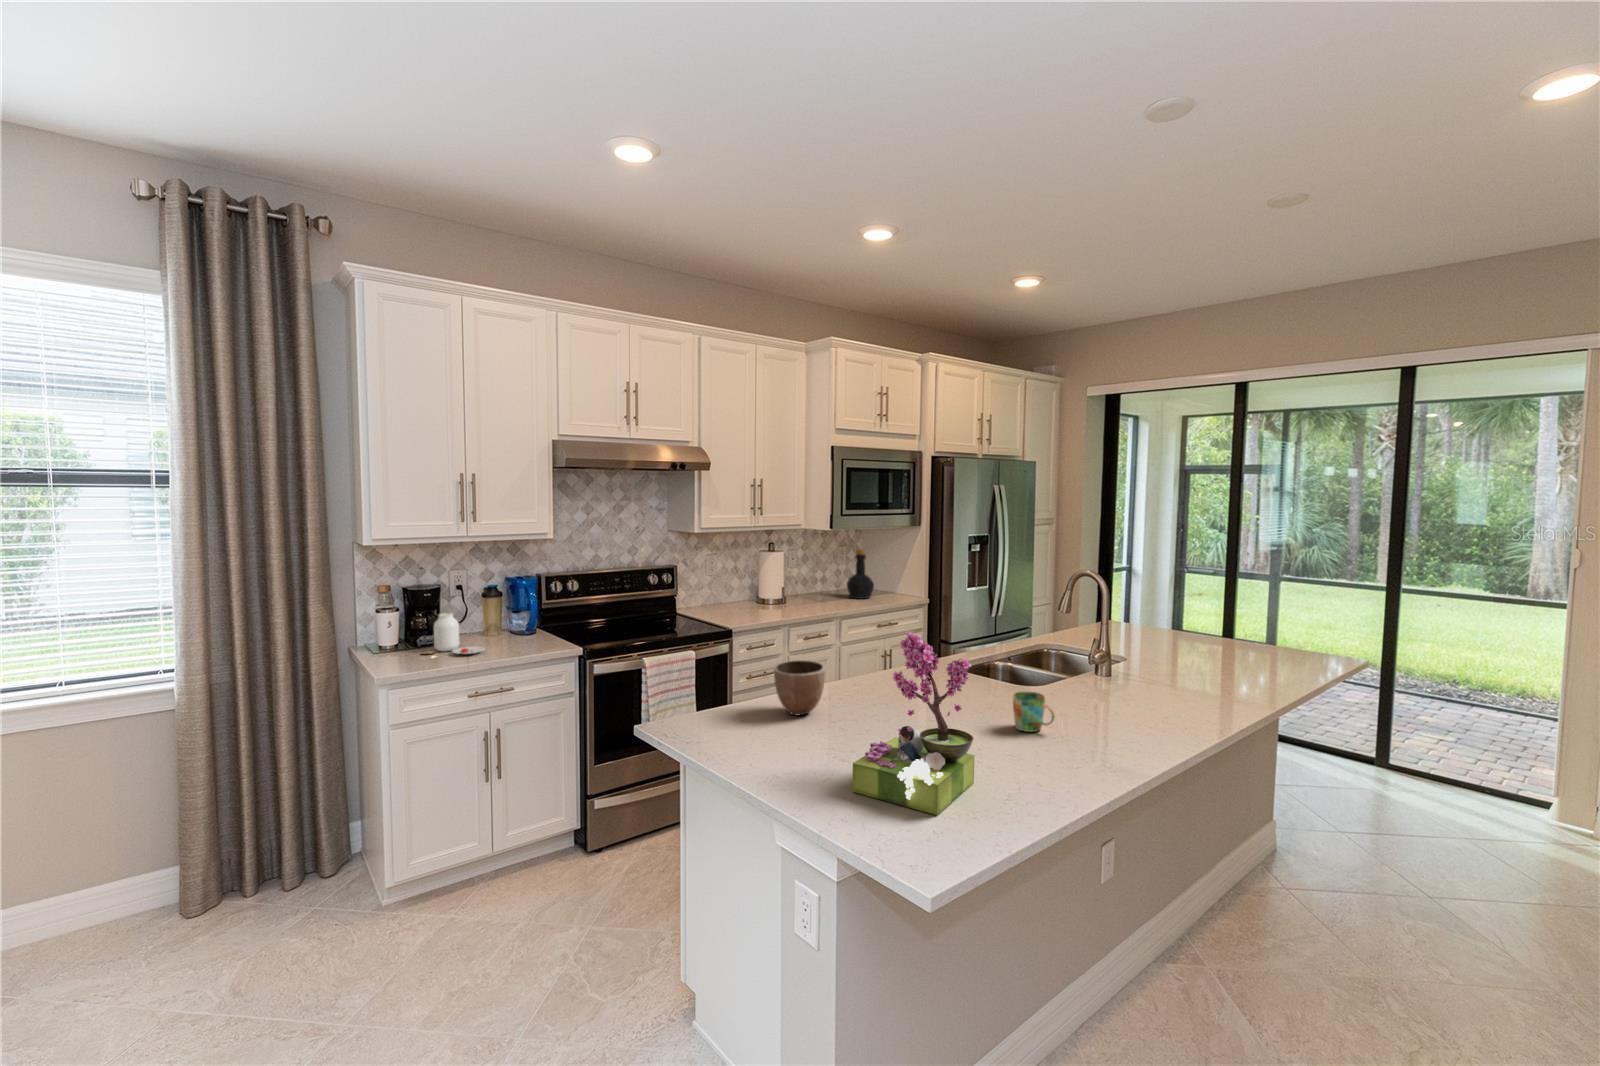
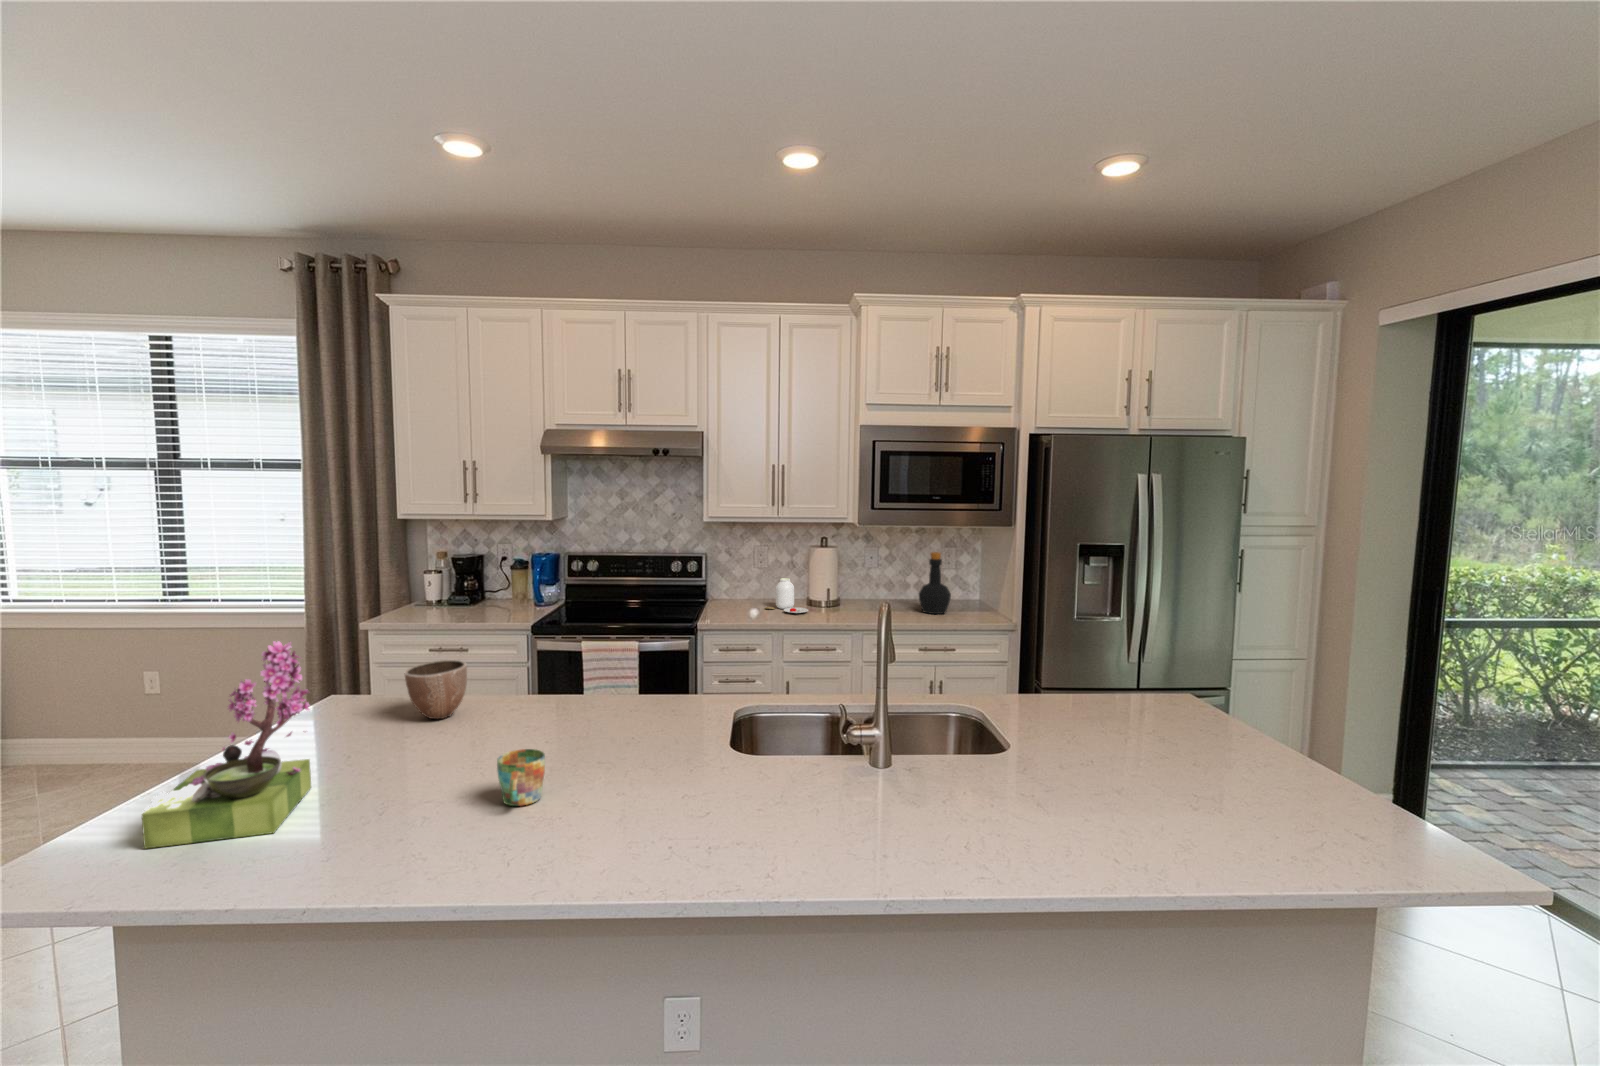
jar: present [422,613,485,654] -> present [765,578,808,613]

